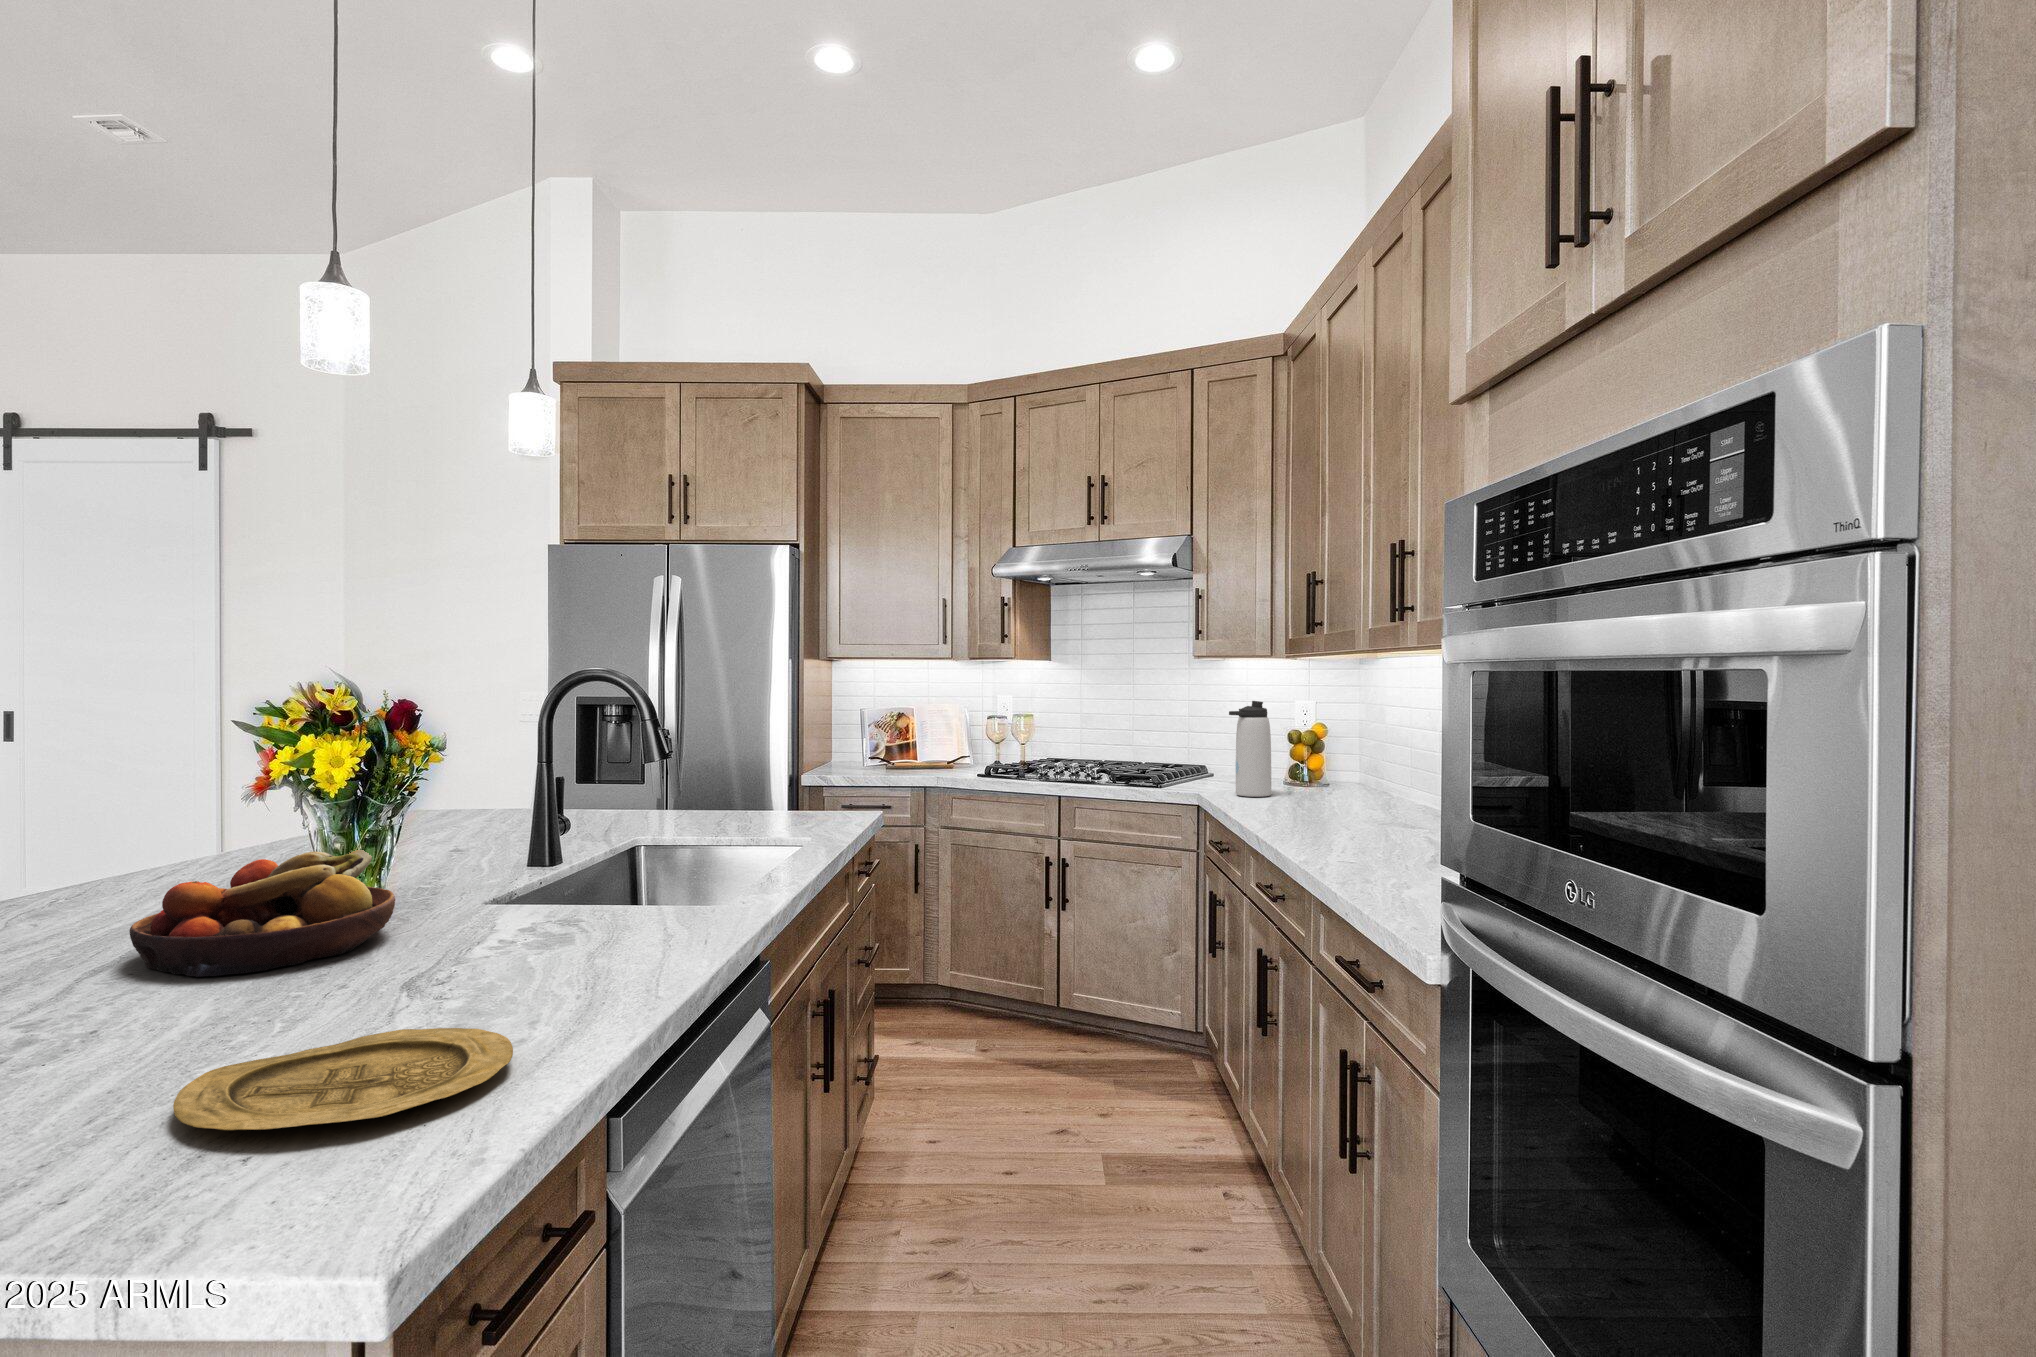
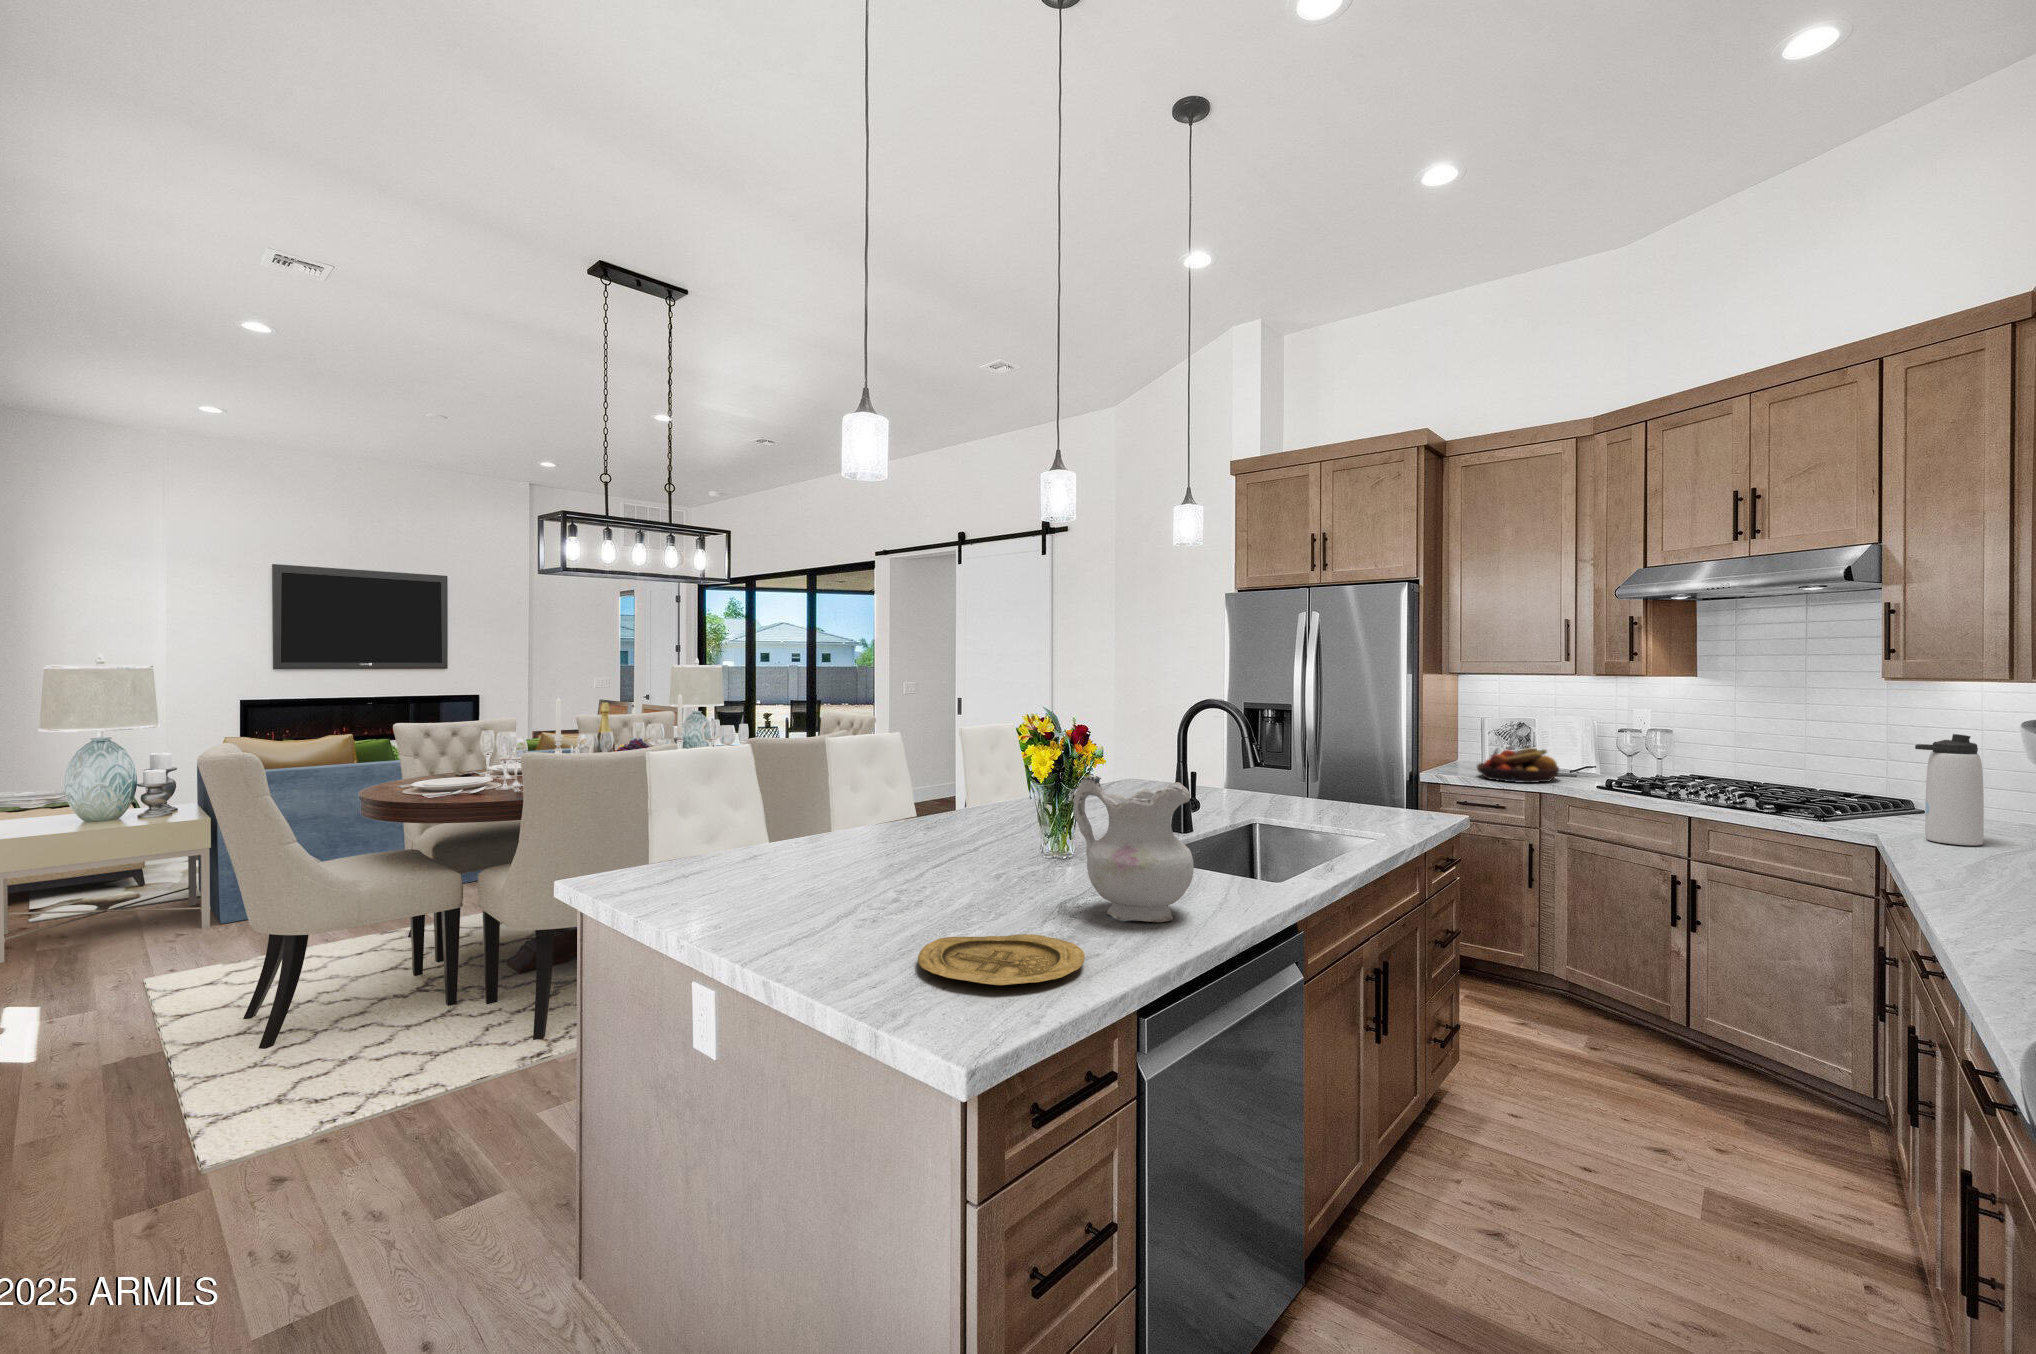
ceramic pitcher: none [437,769,636,985] -> present [1074,776,1194,922]
fruit bowl: present [129,850,395,977] -> present [1477,748,1559,783]

